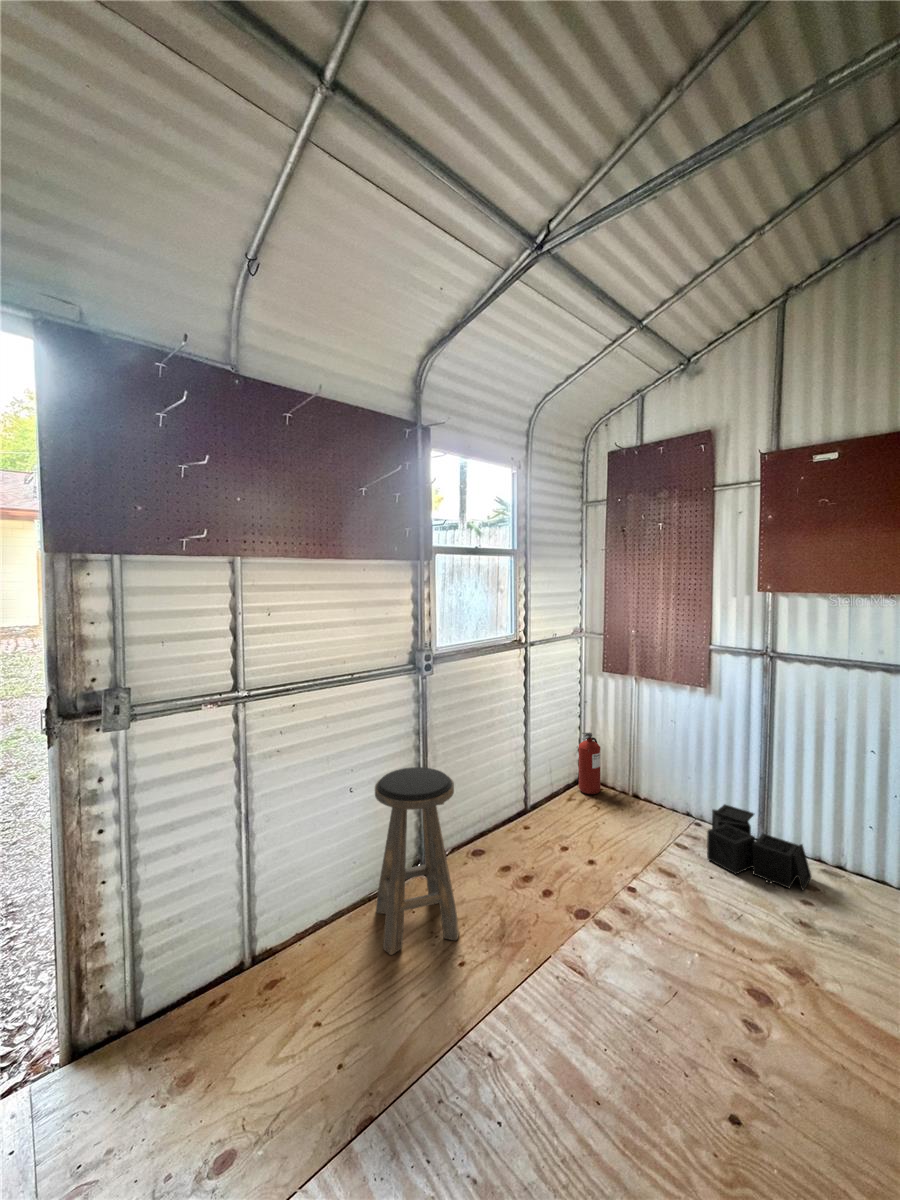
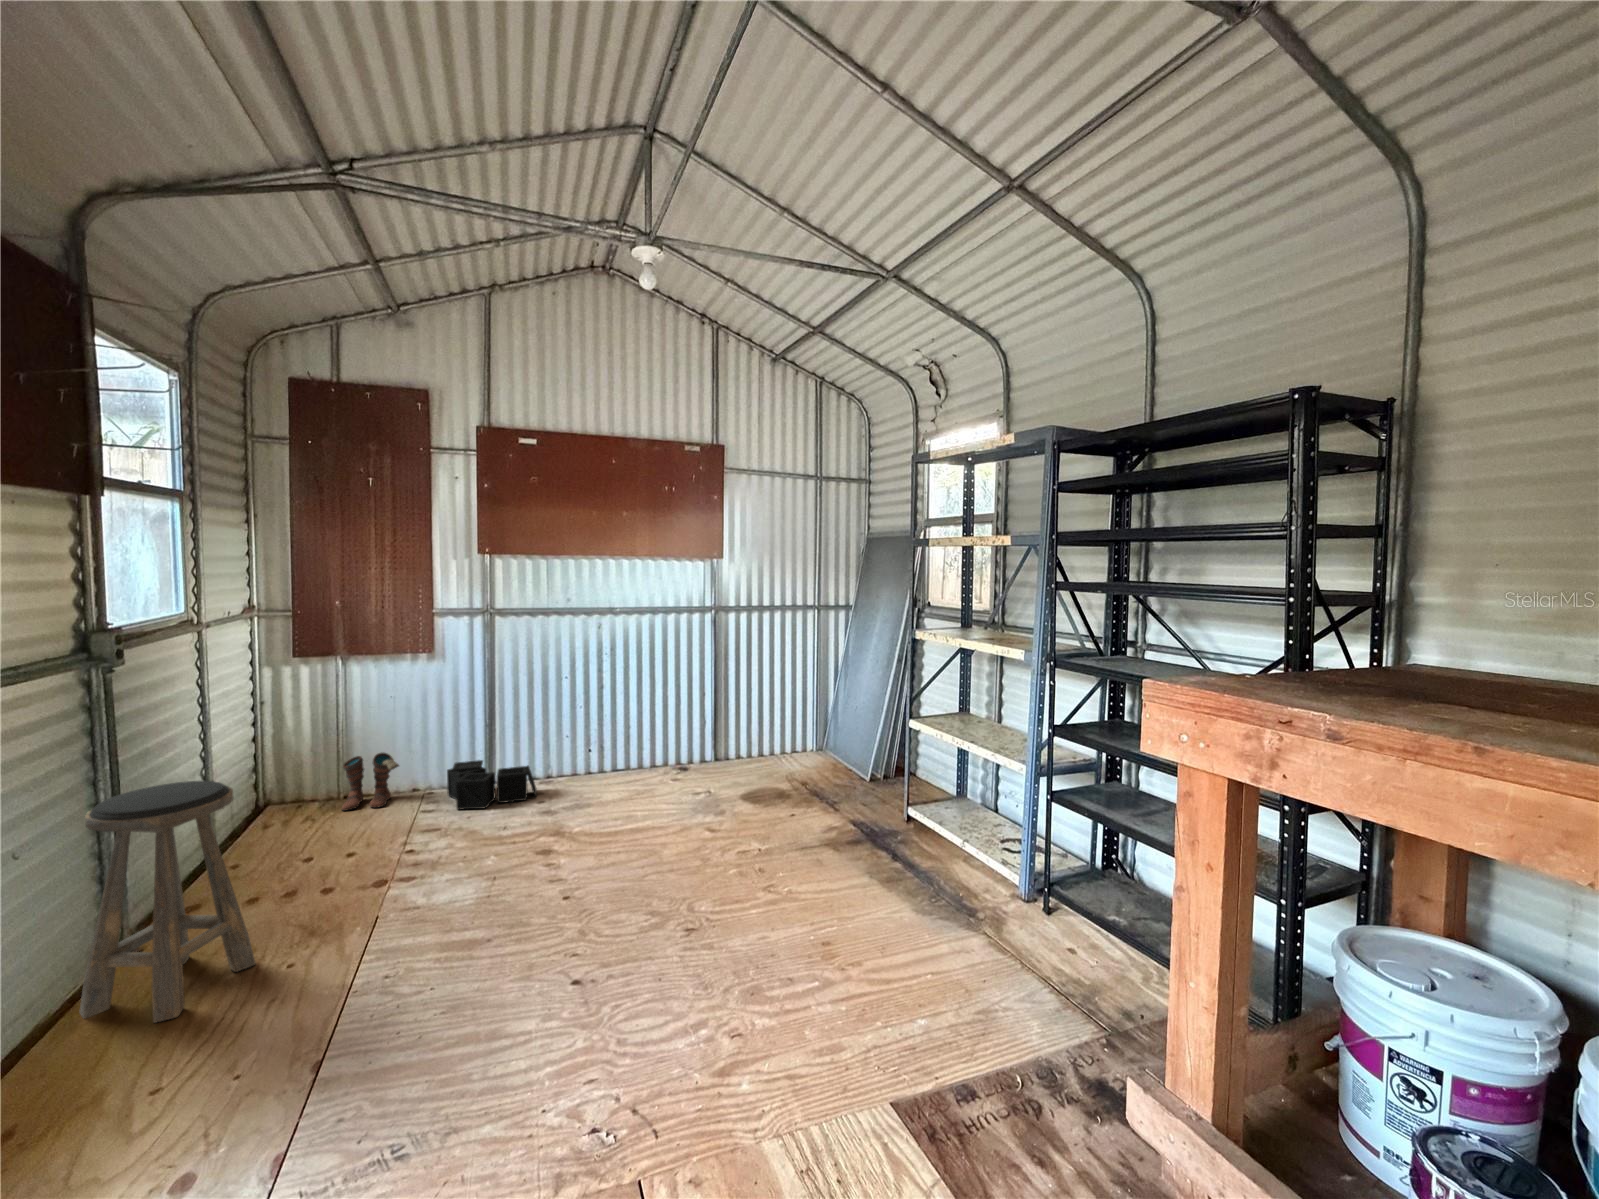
fire extinguisher: present [579,732,600,794] -> none [263,737,299,816]
boots: none [622,766,669,820] -> present [342,753,399,811]

